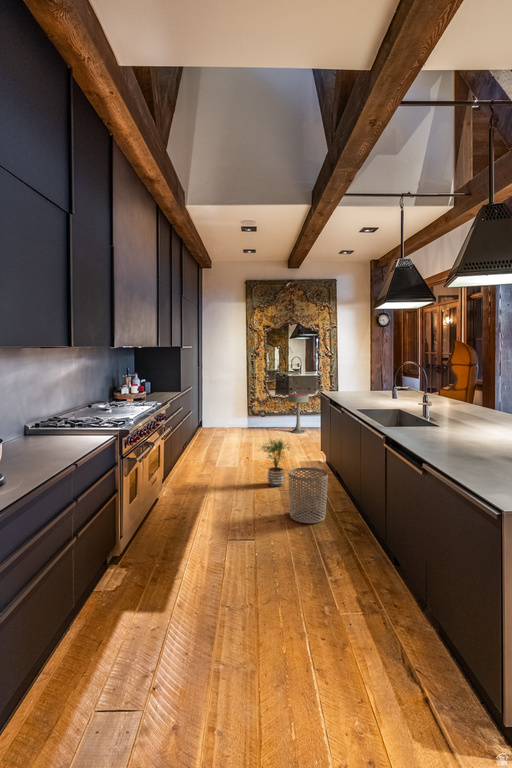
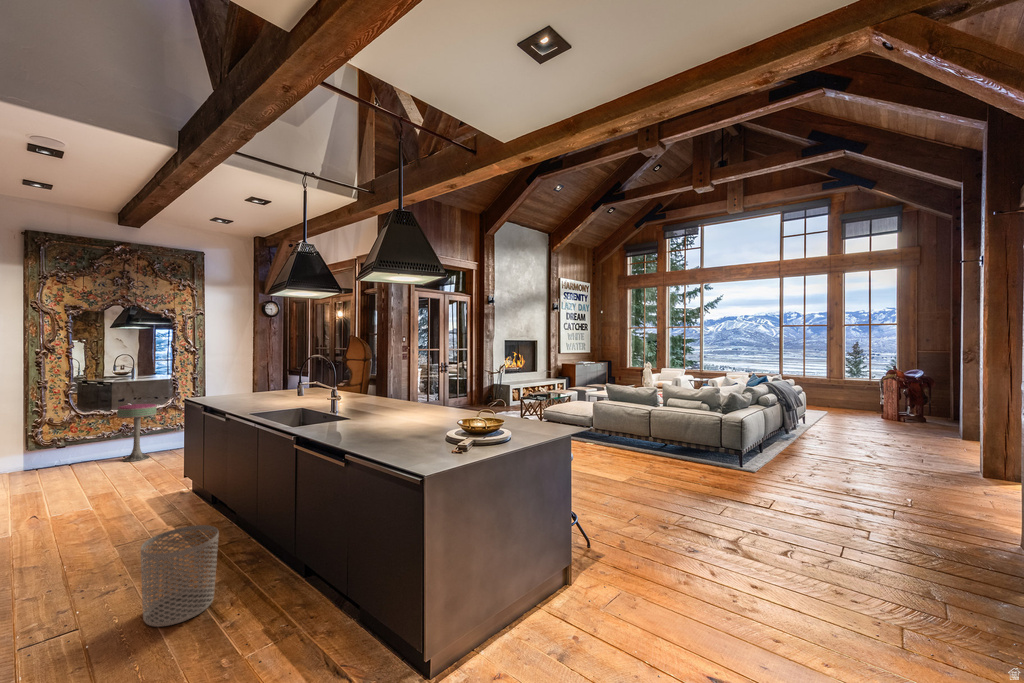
potted plant: present [262,440,289,487] -> none [60,487,139,572]

